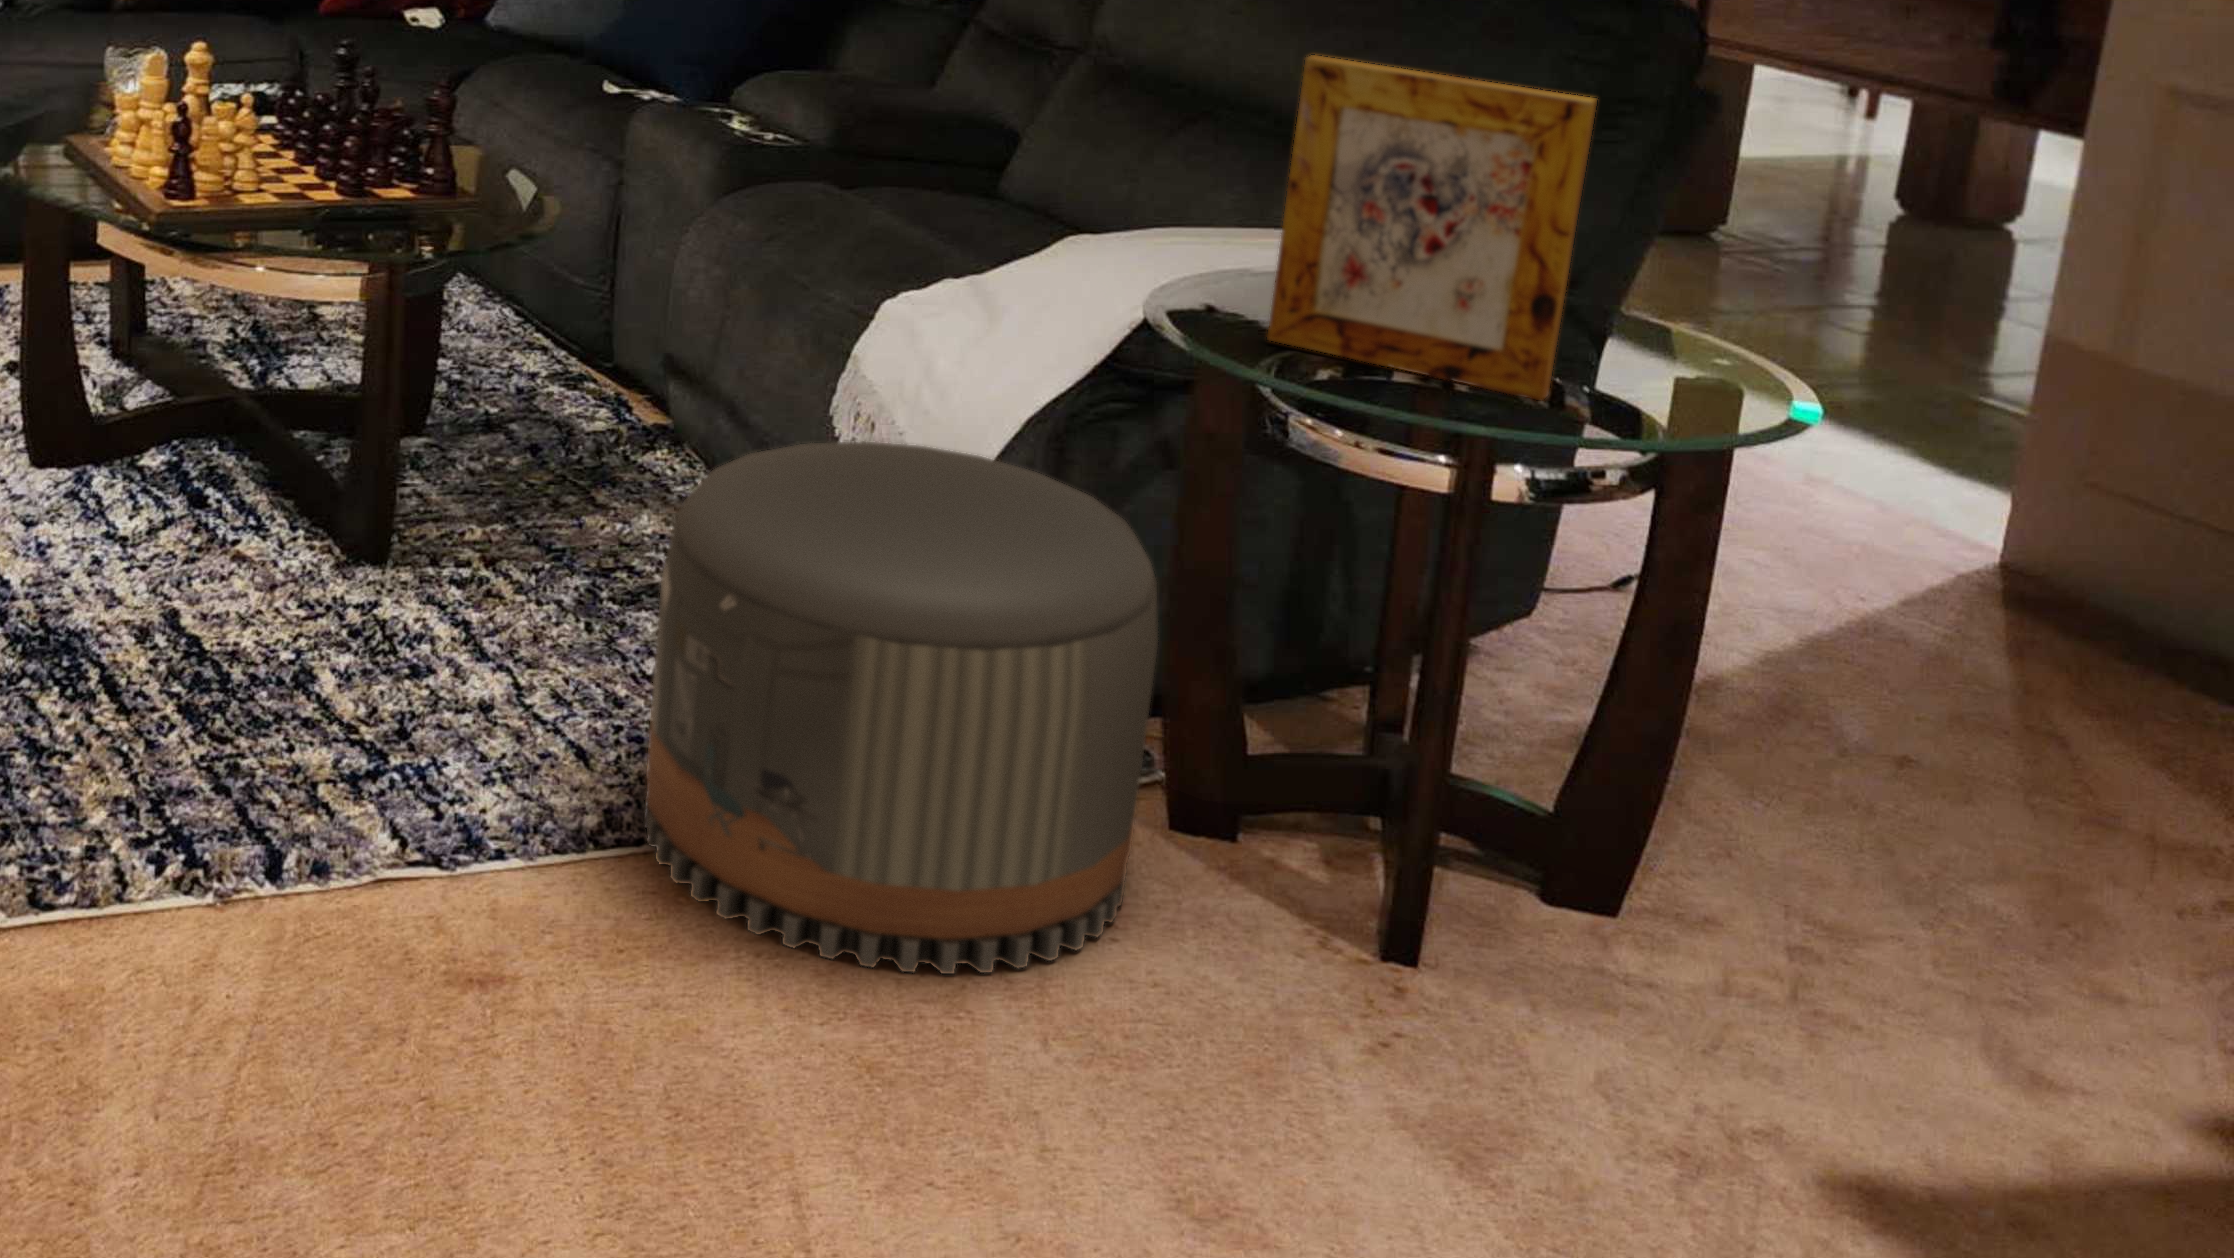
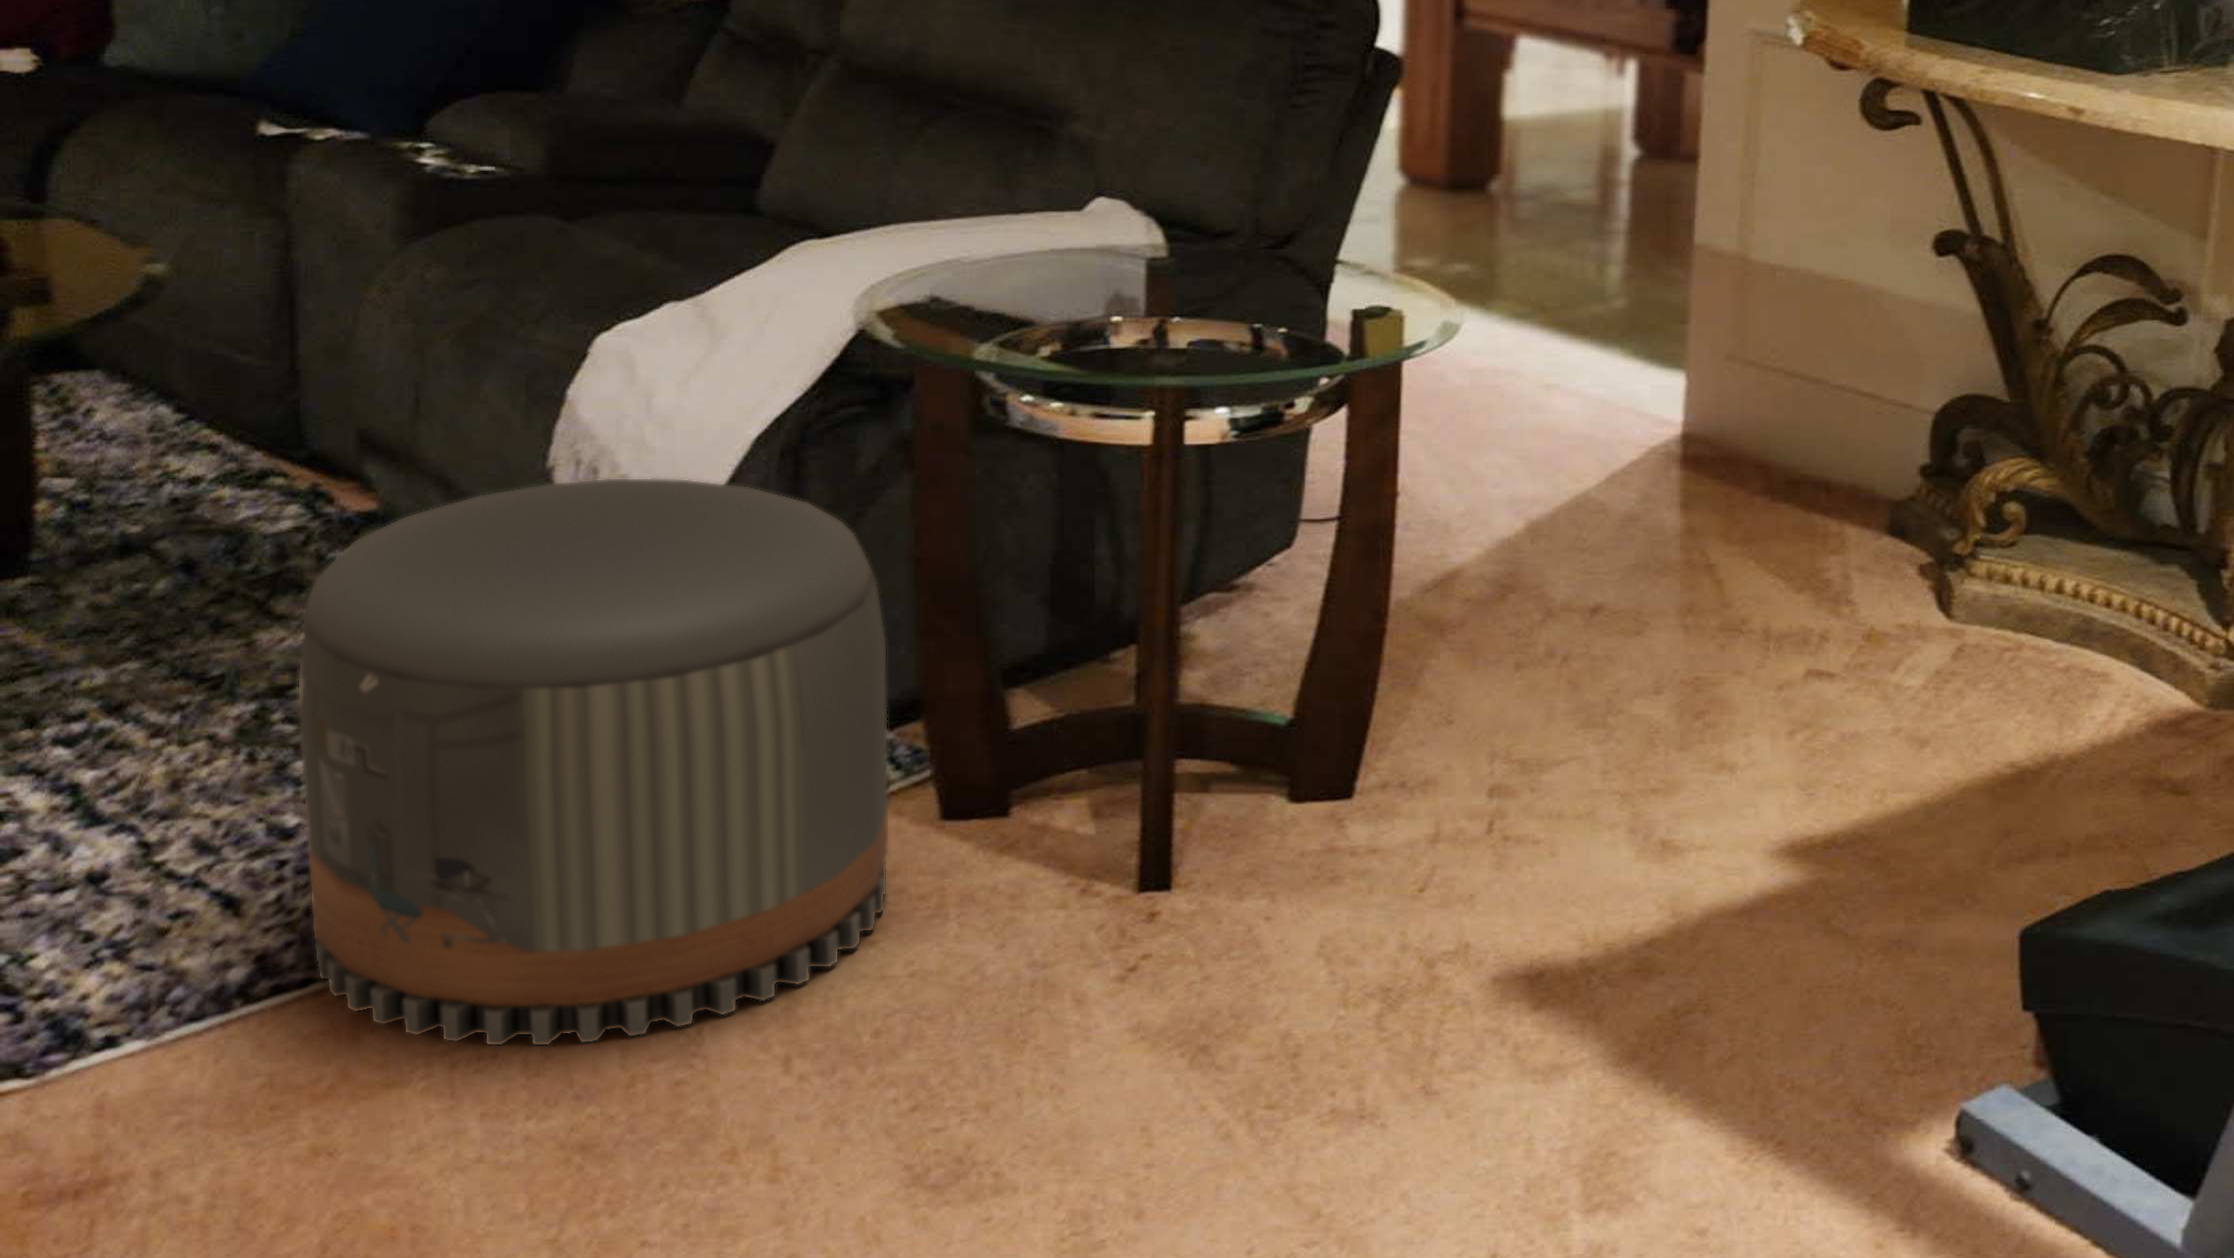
picture frame: present [1268,55,1597,400] -> none [968,28,1237,342]

